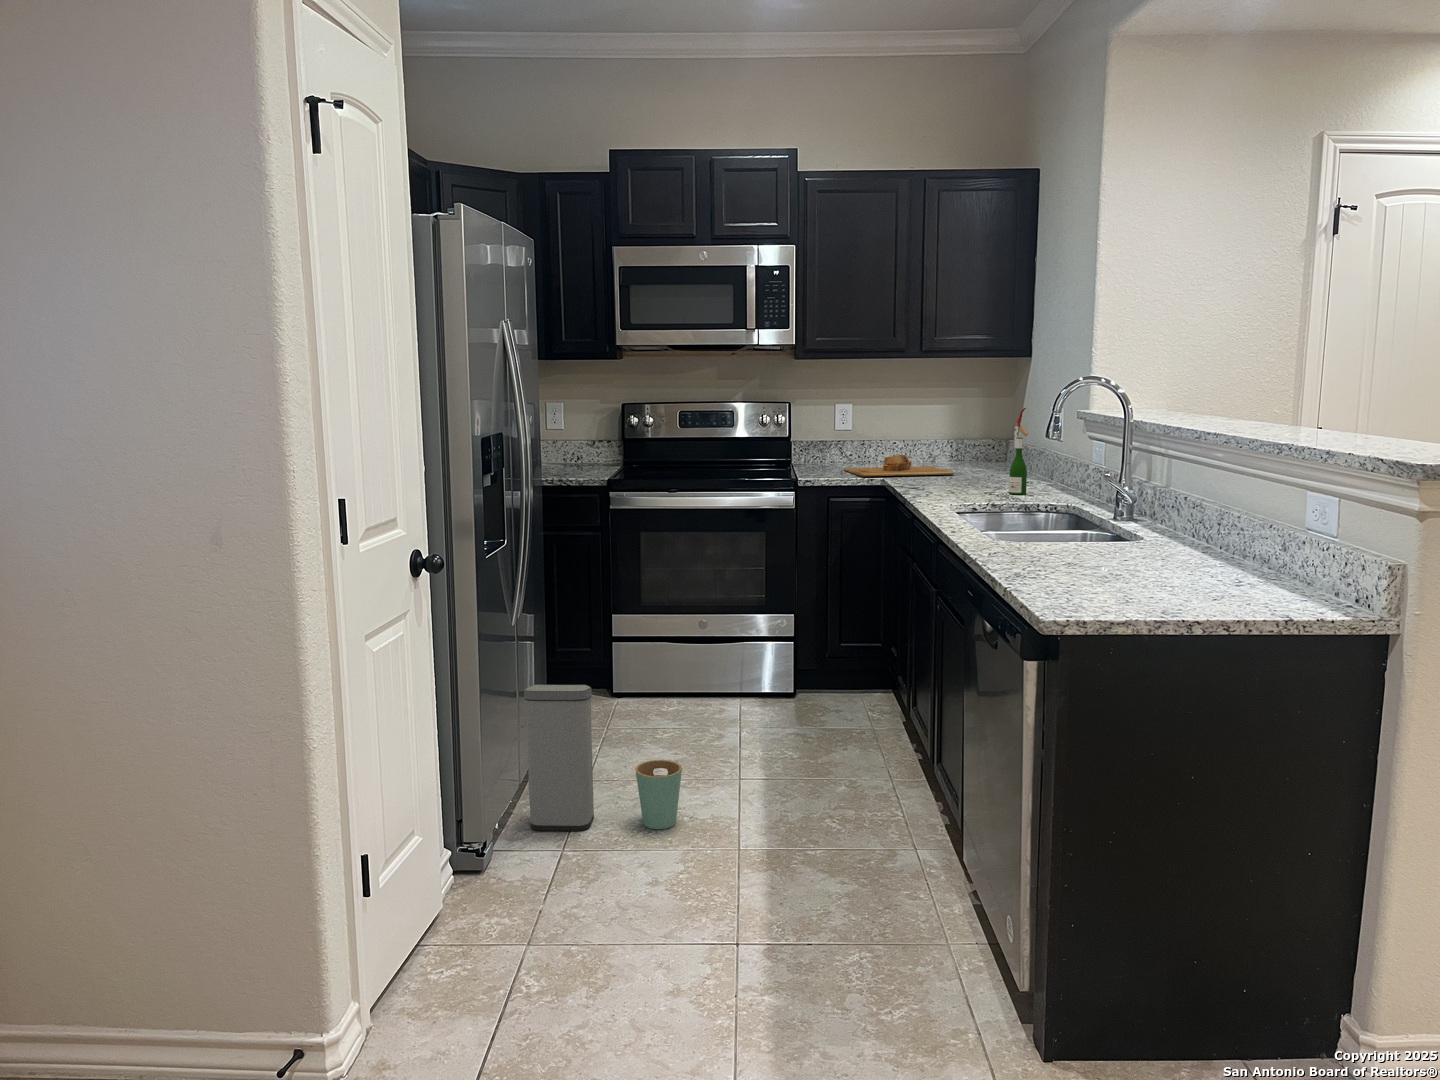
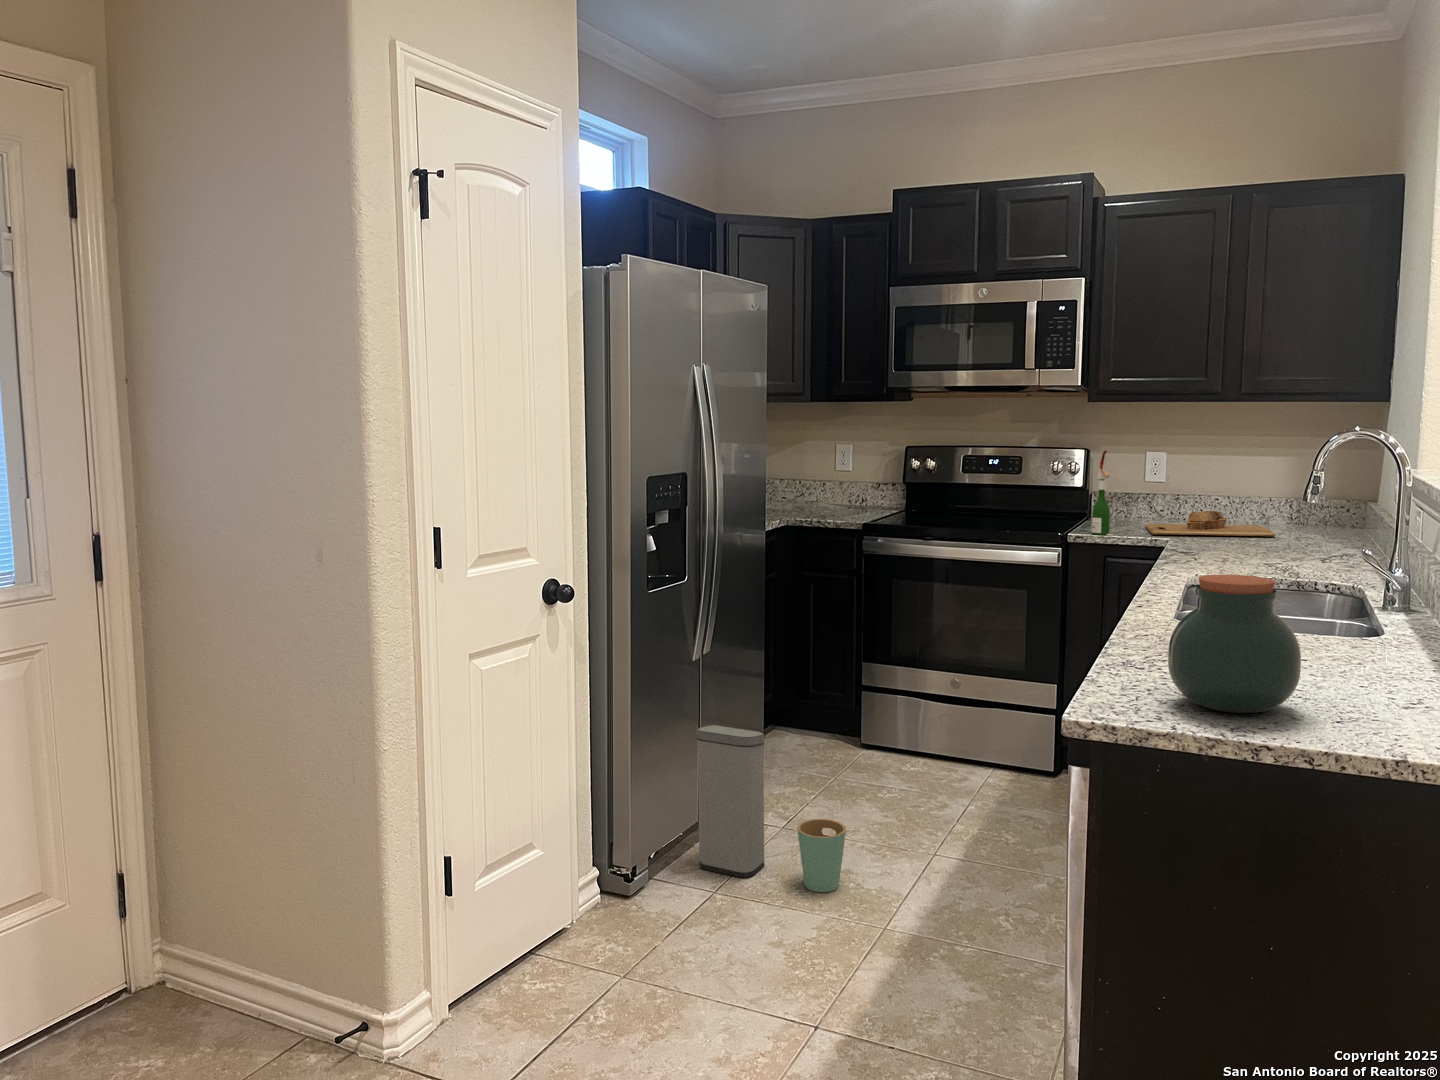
wine bottle: present [1009,408,1033,495] -> present [1092,451,1113,535]
jar: none [1088,495,1189,602] -> present [1168,574,1301,713]

